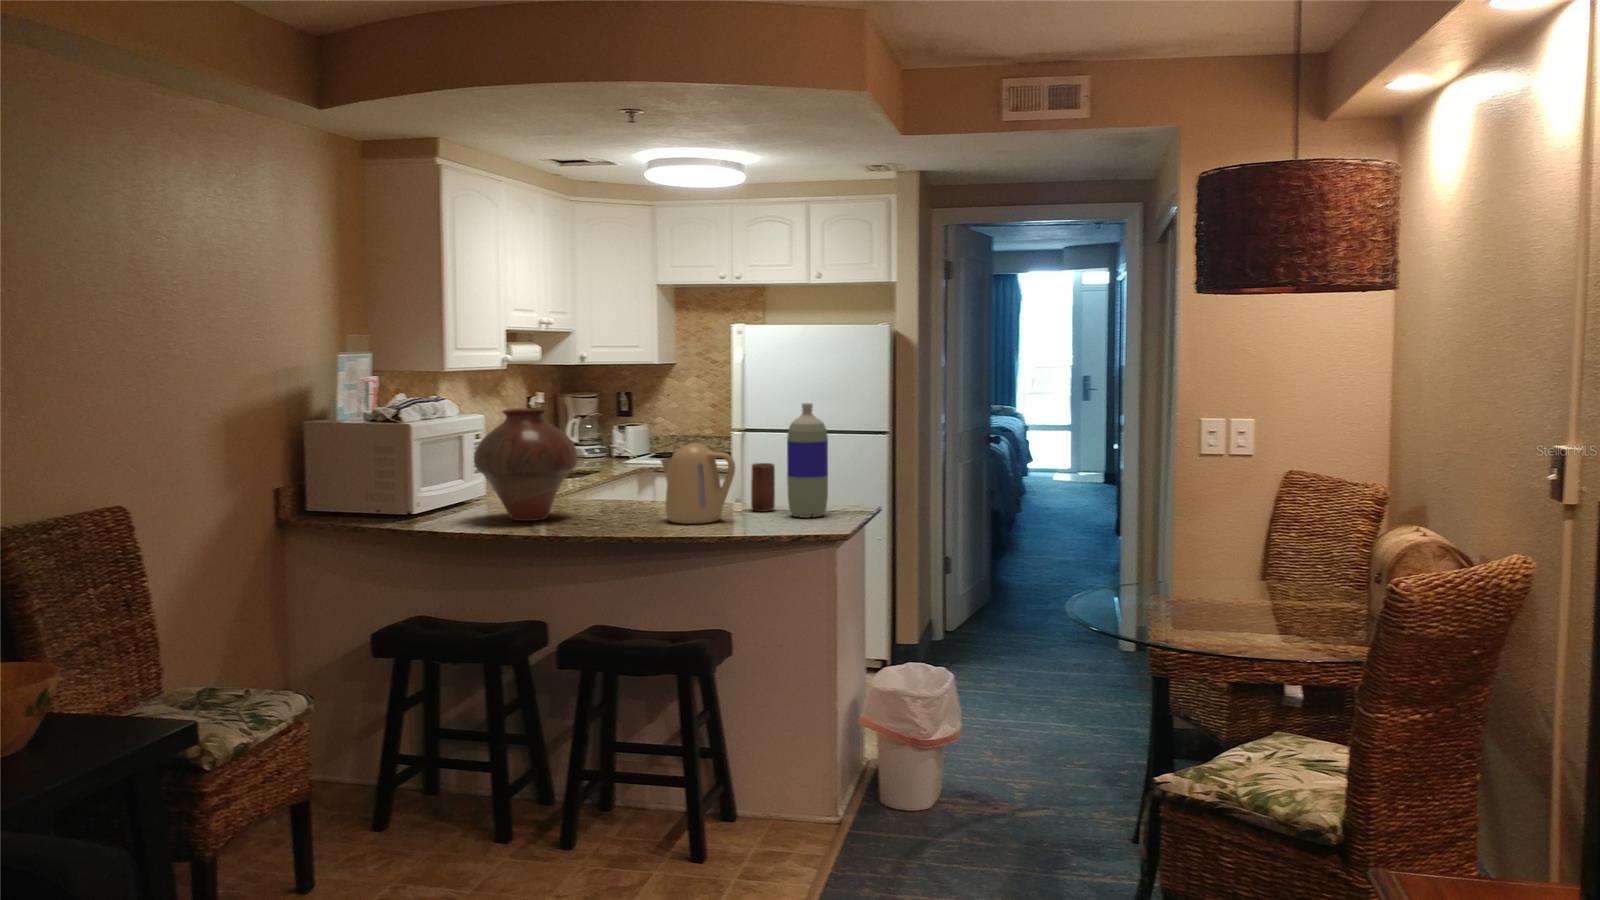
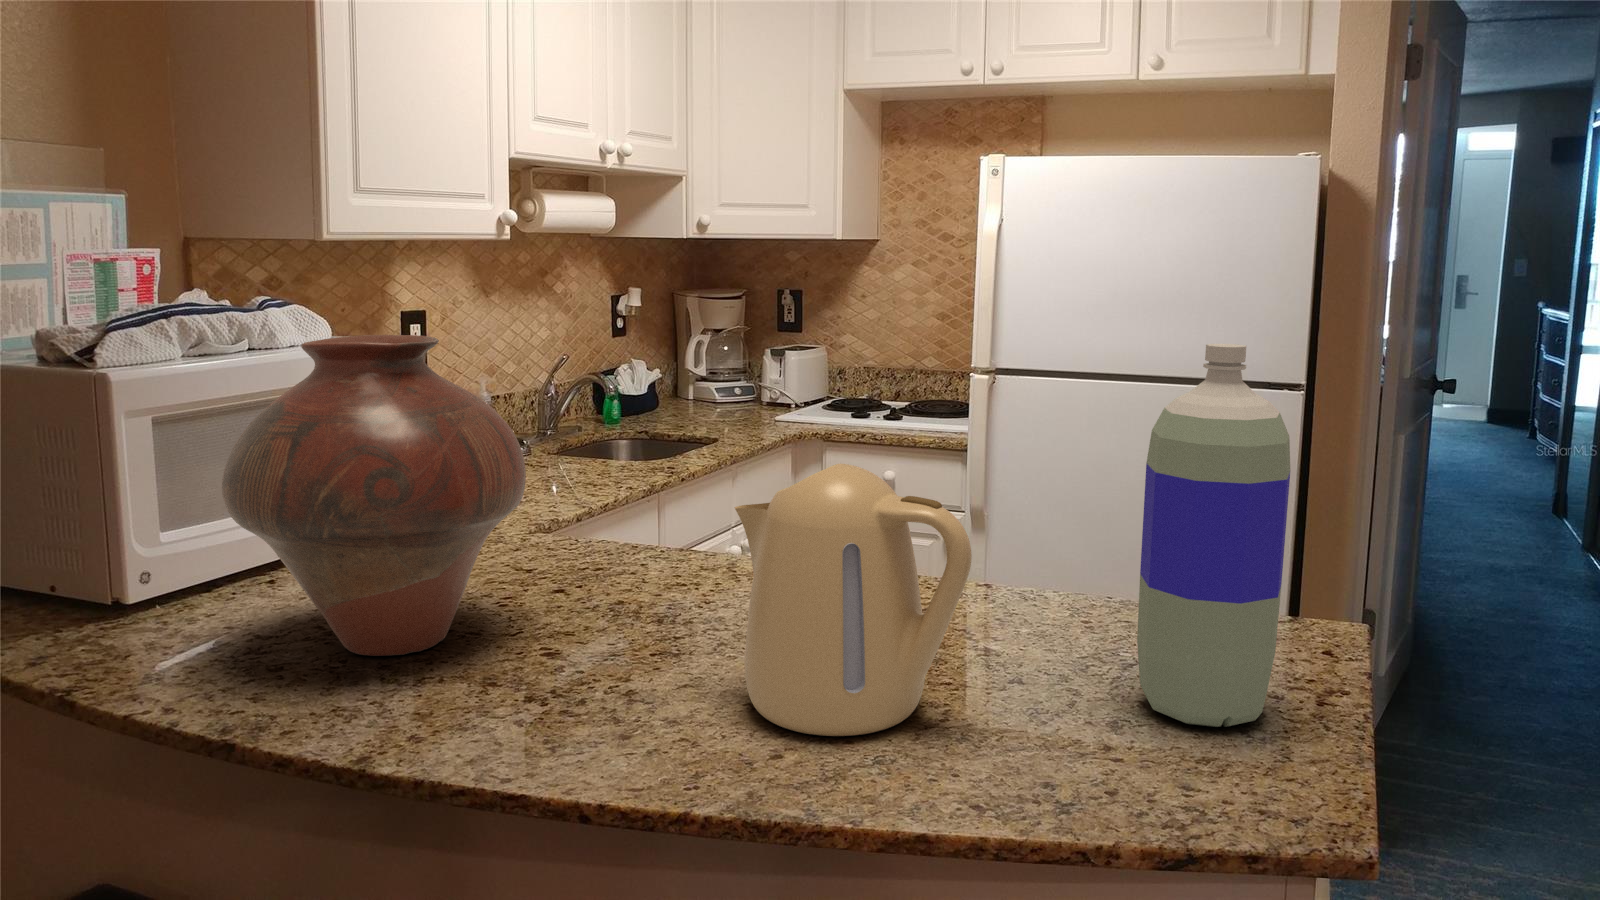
candle: present [751,463,775,512] -> none [1015,510,1091,661]

